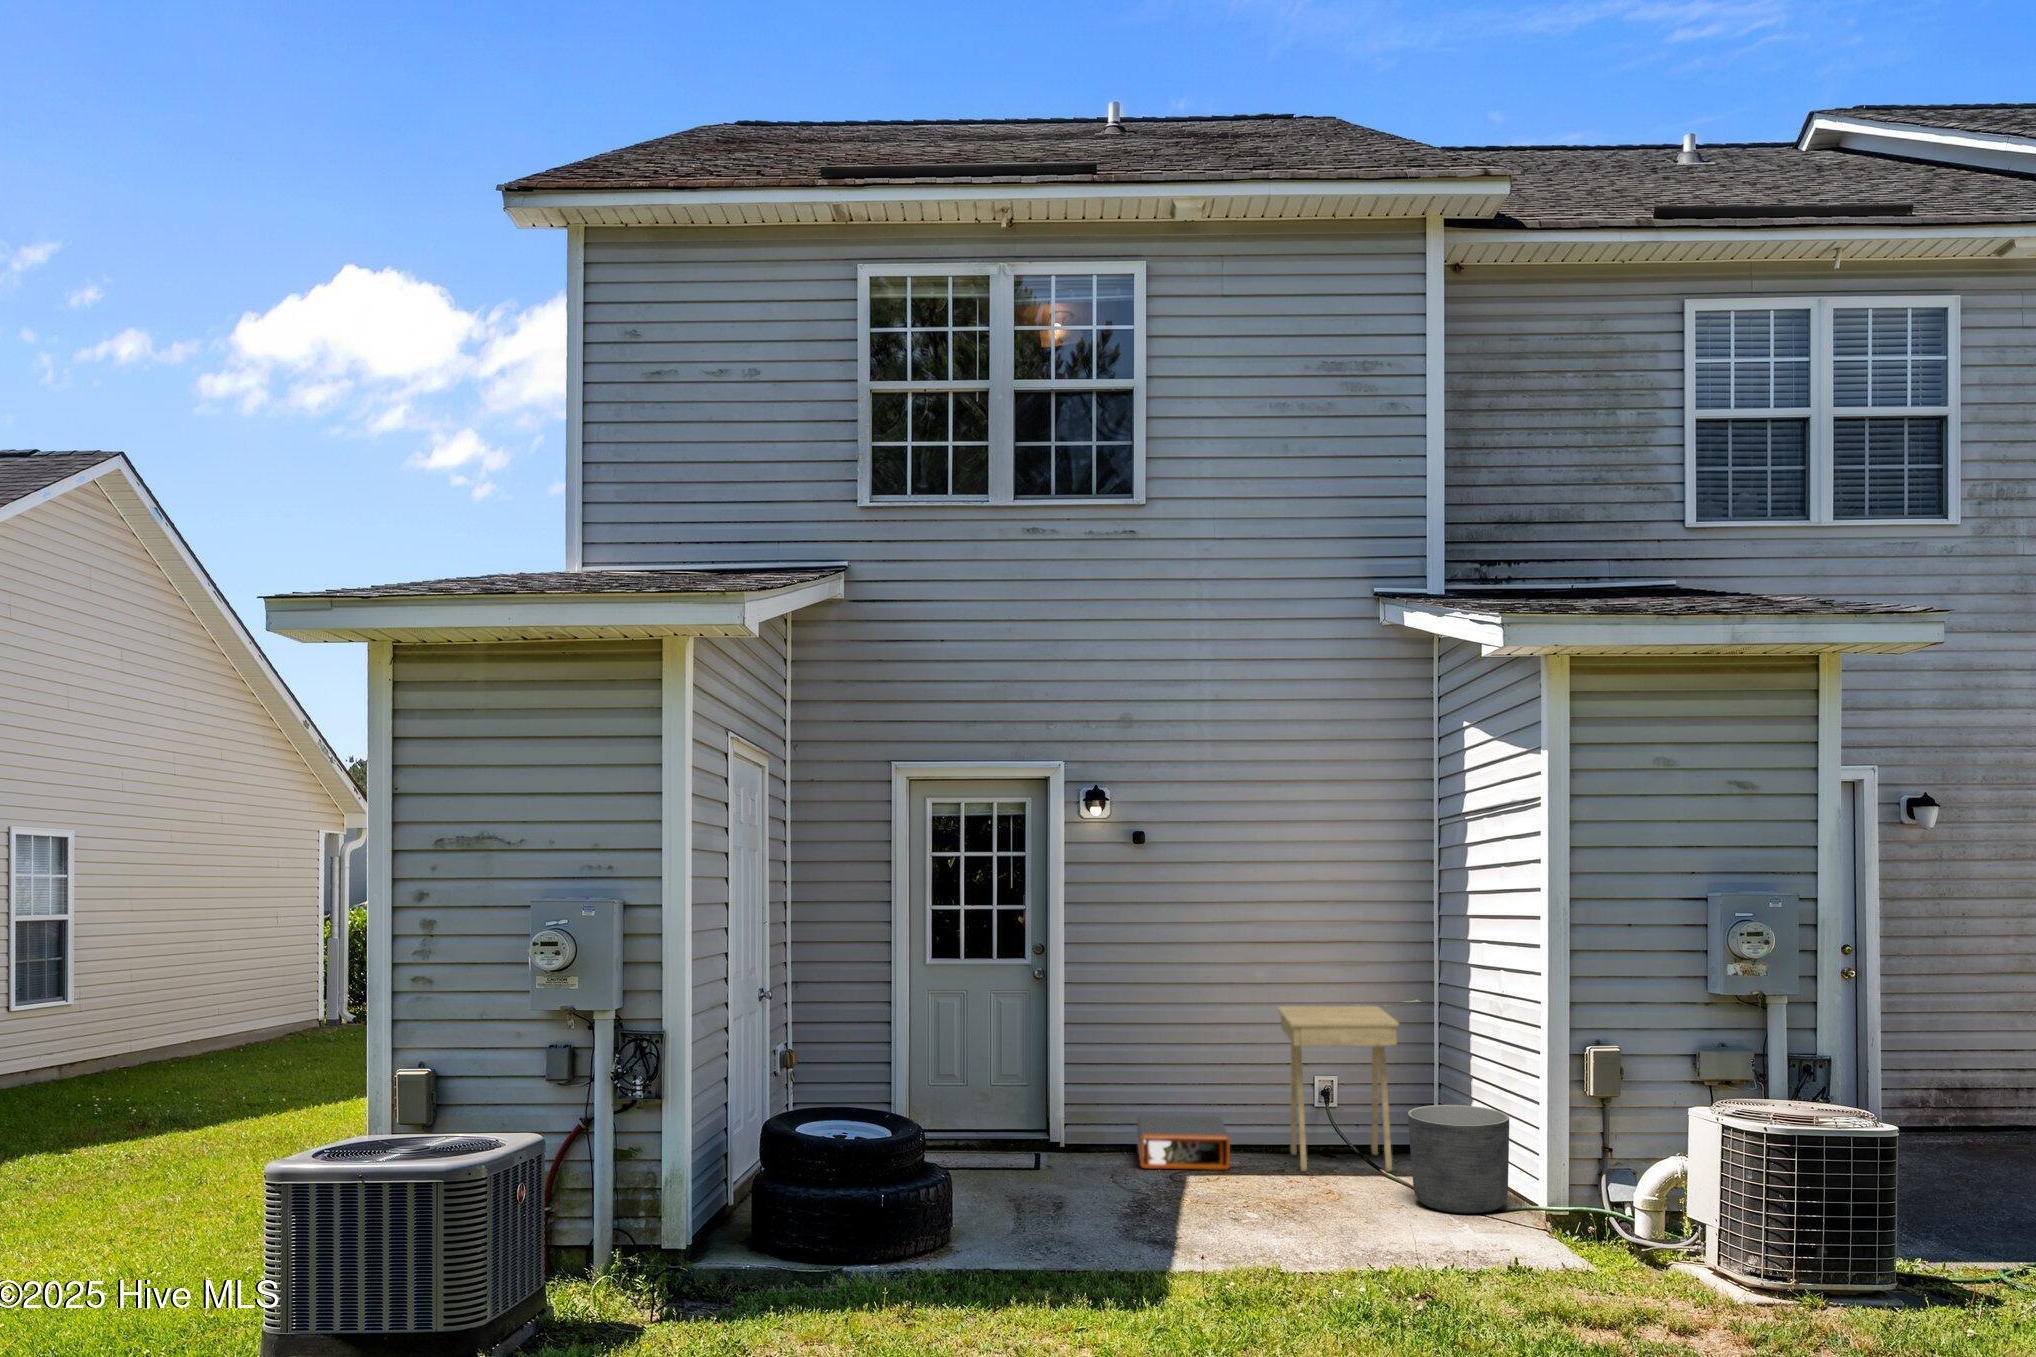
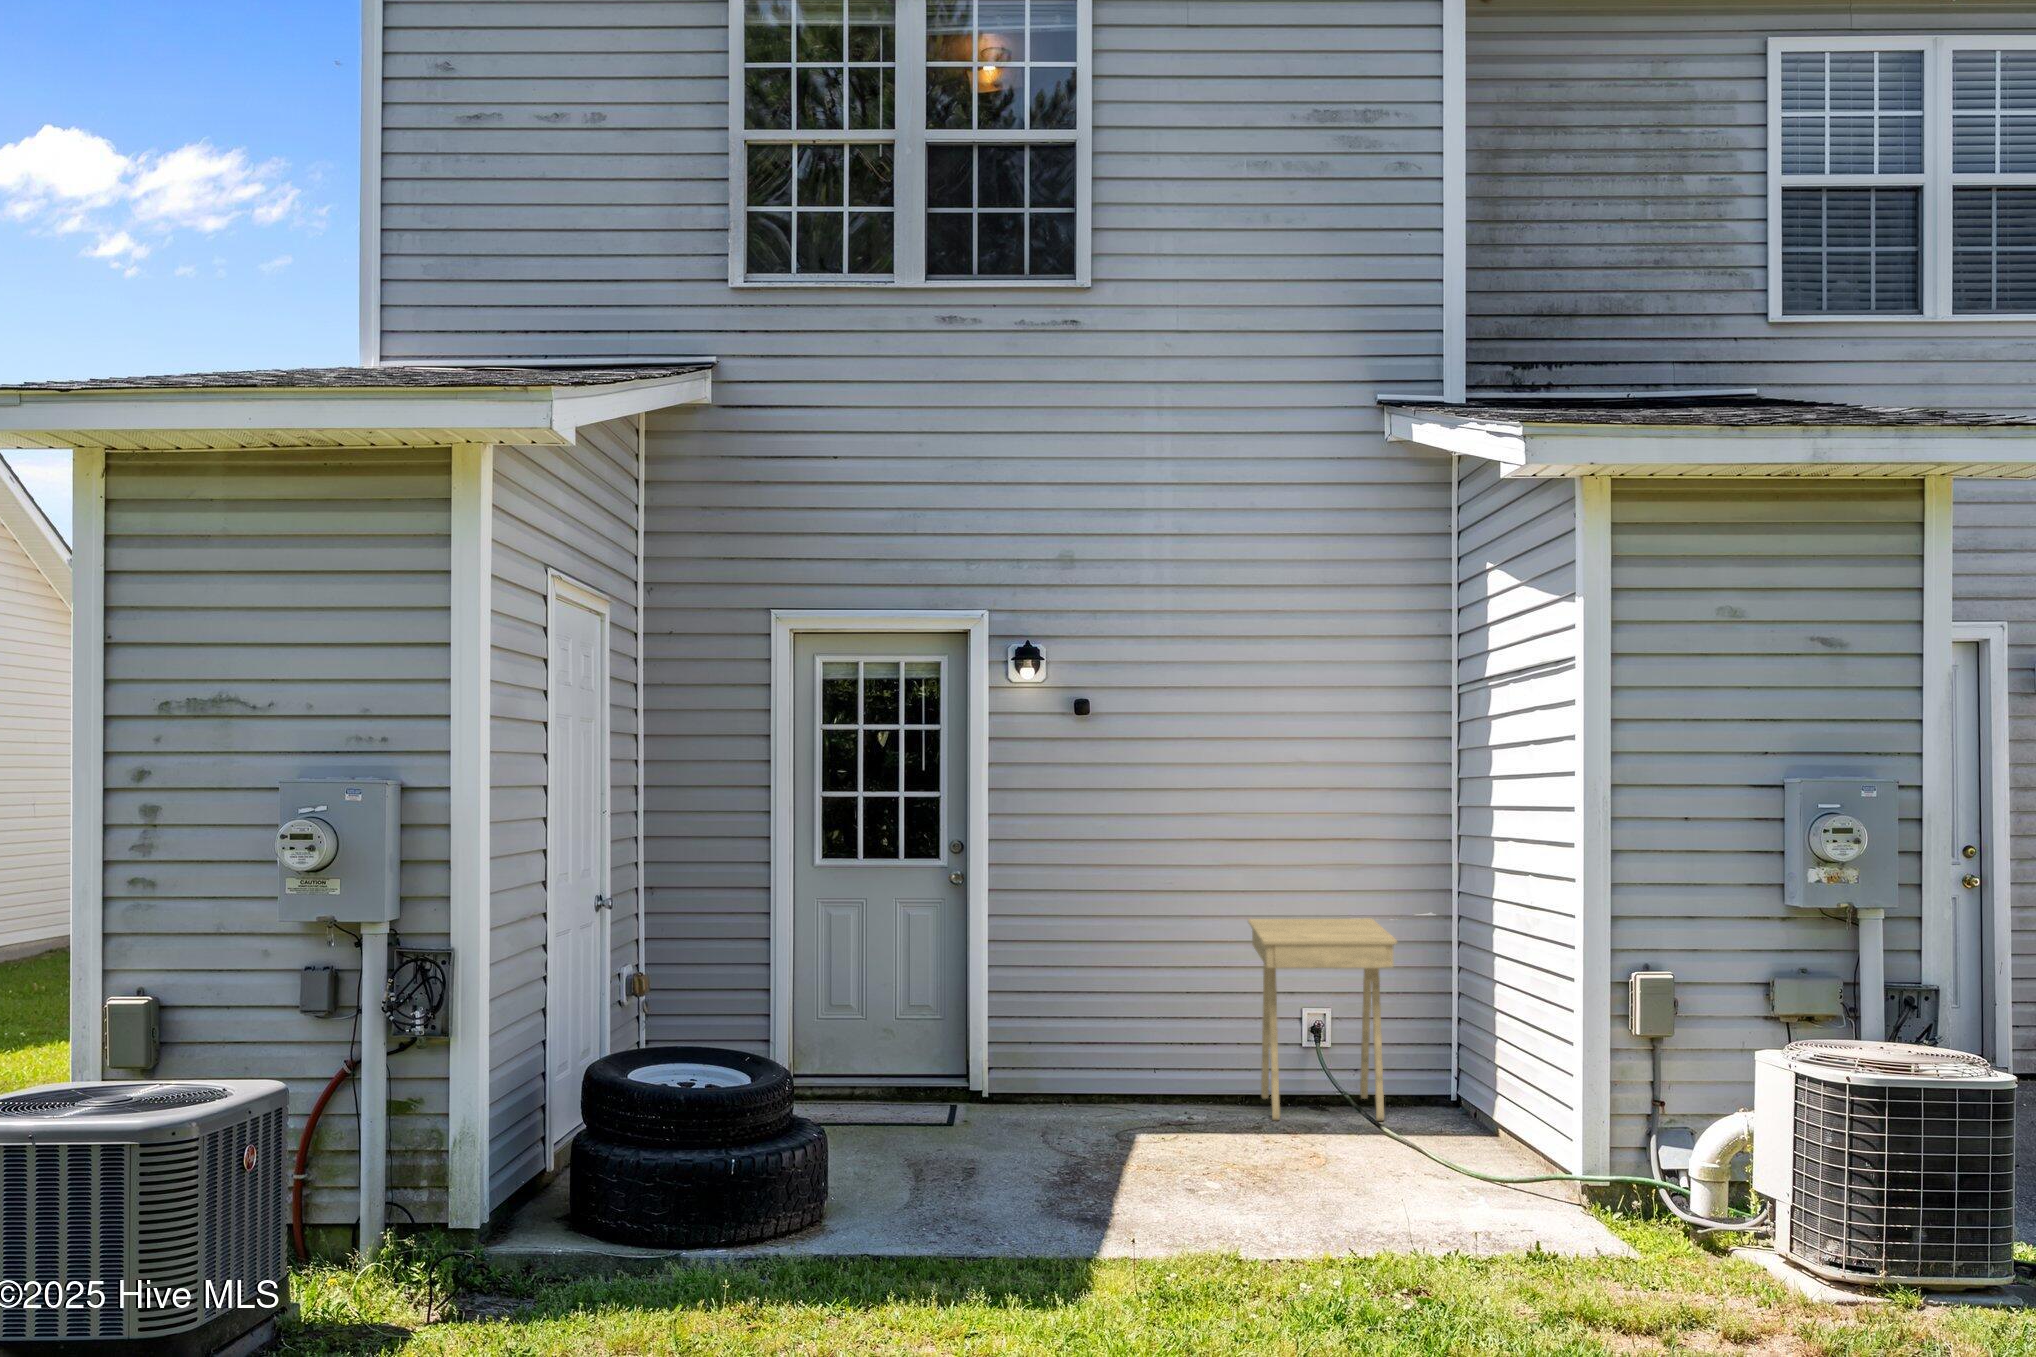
planter: present [1408,1105,1509,1214] -> none [1405,1042,1530,1176]
storage box: present [1137,1115,1230,1170] -> none [1074,1051,1185,1118]

